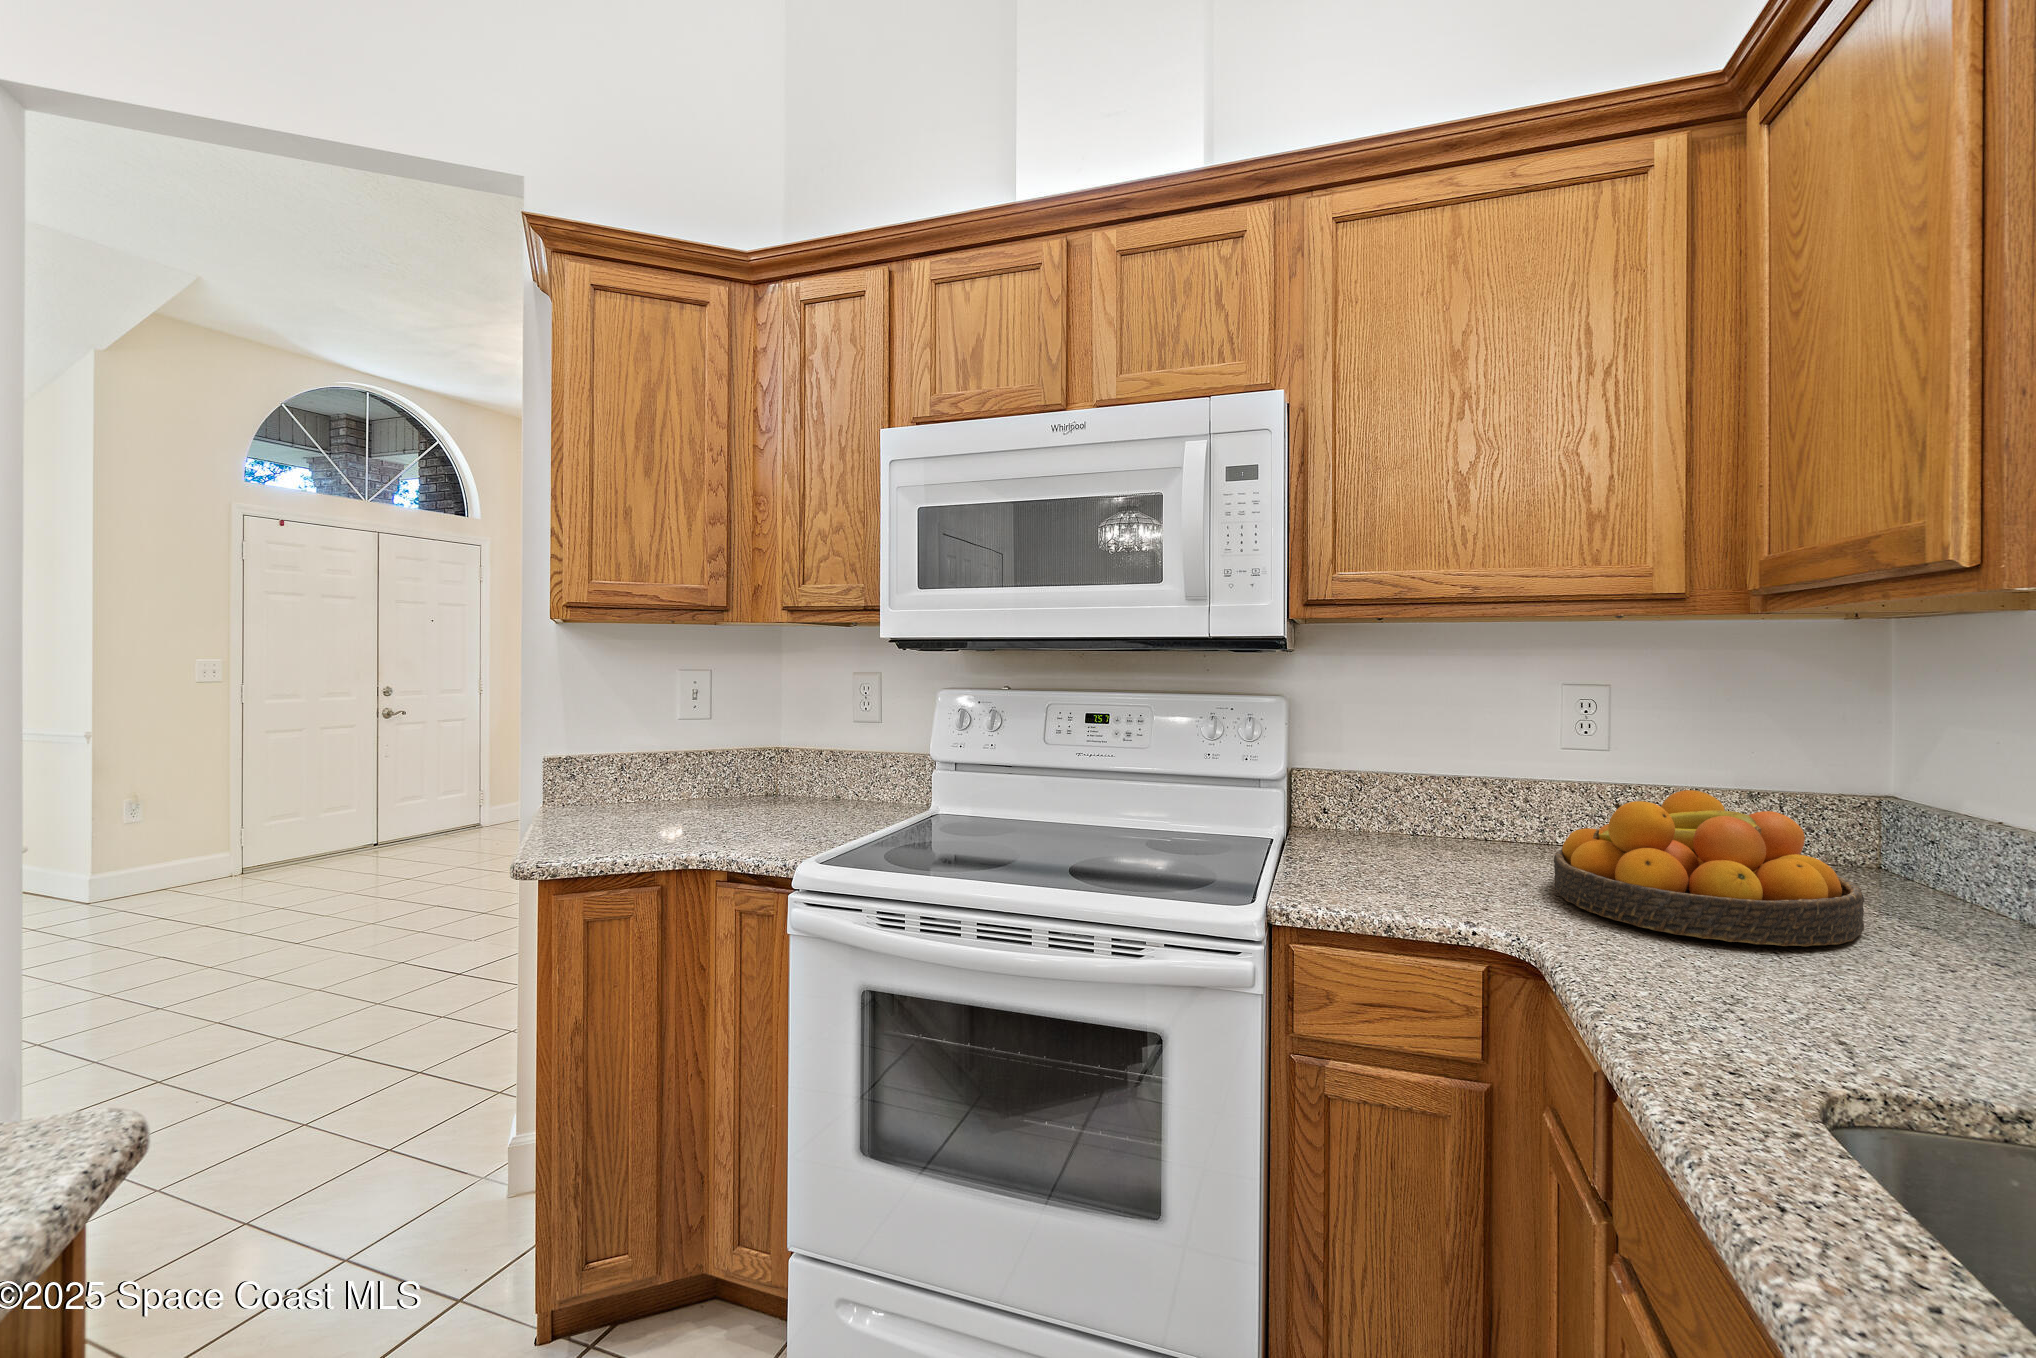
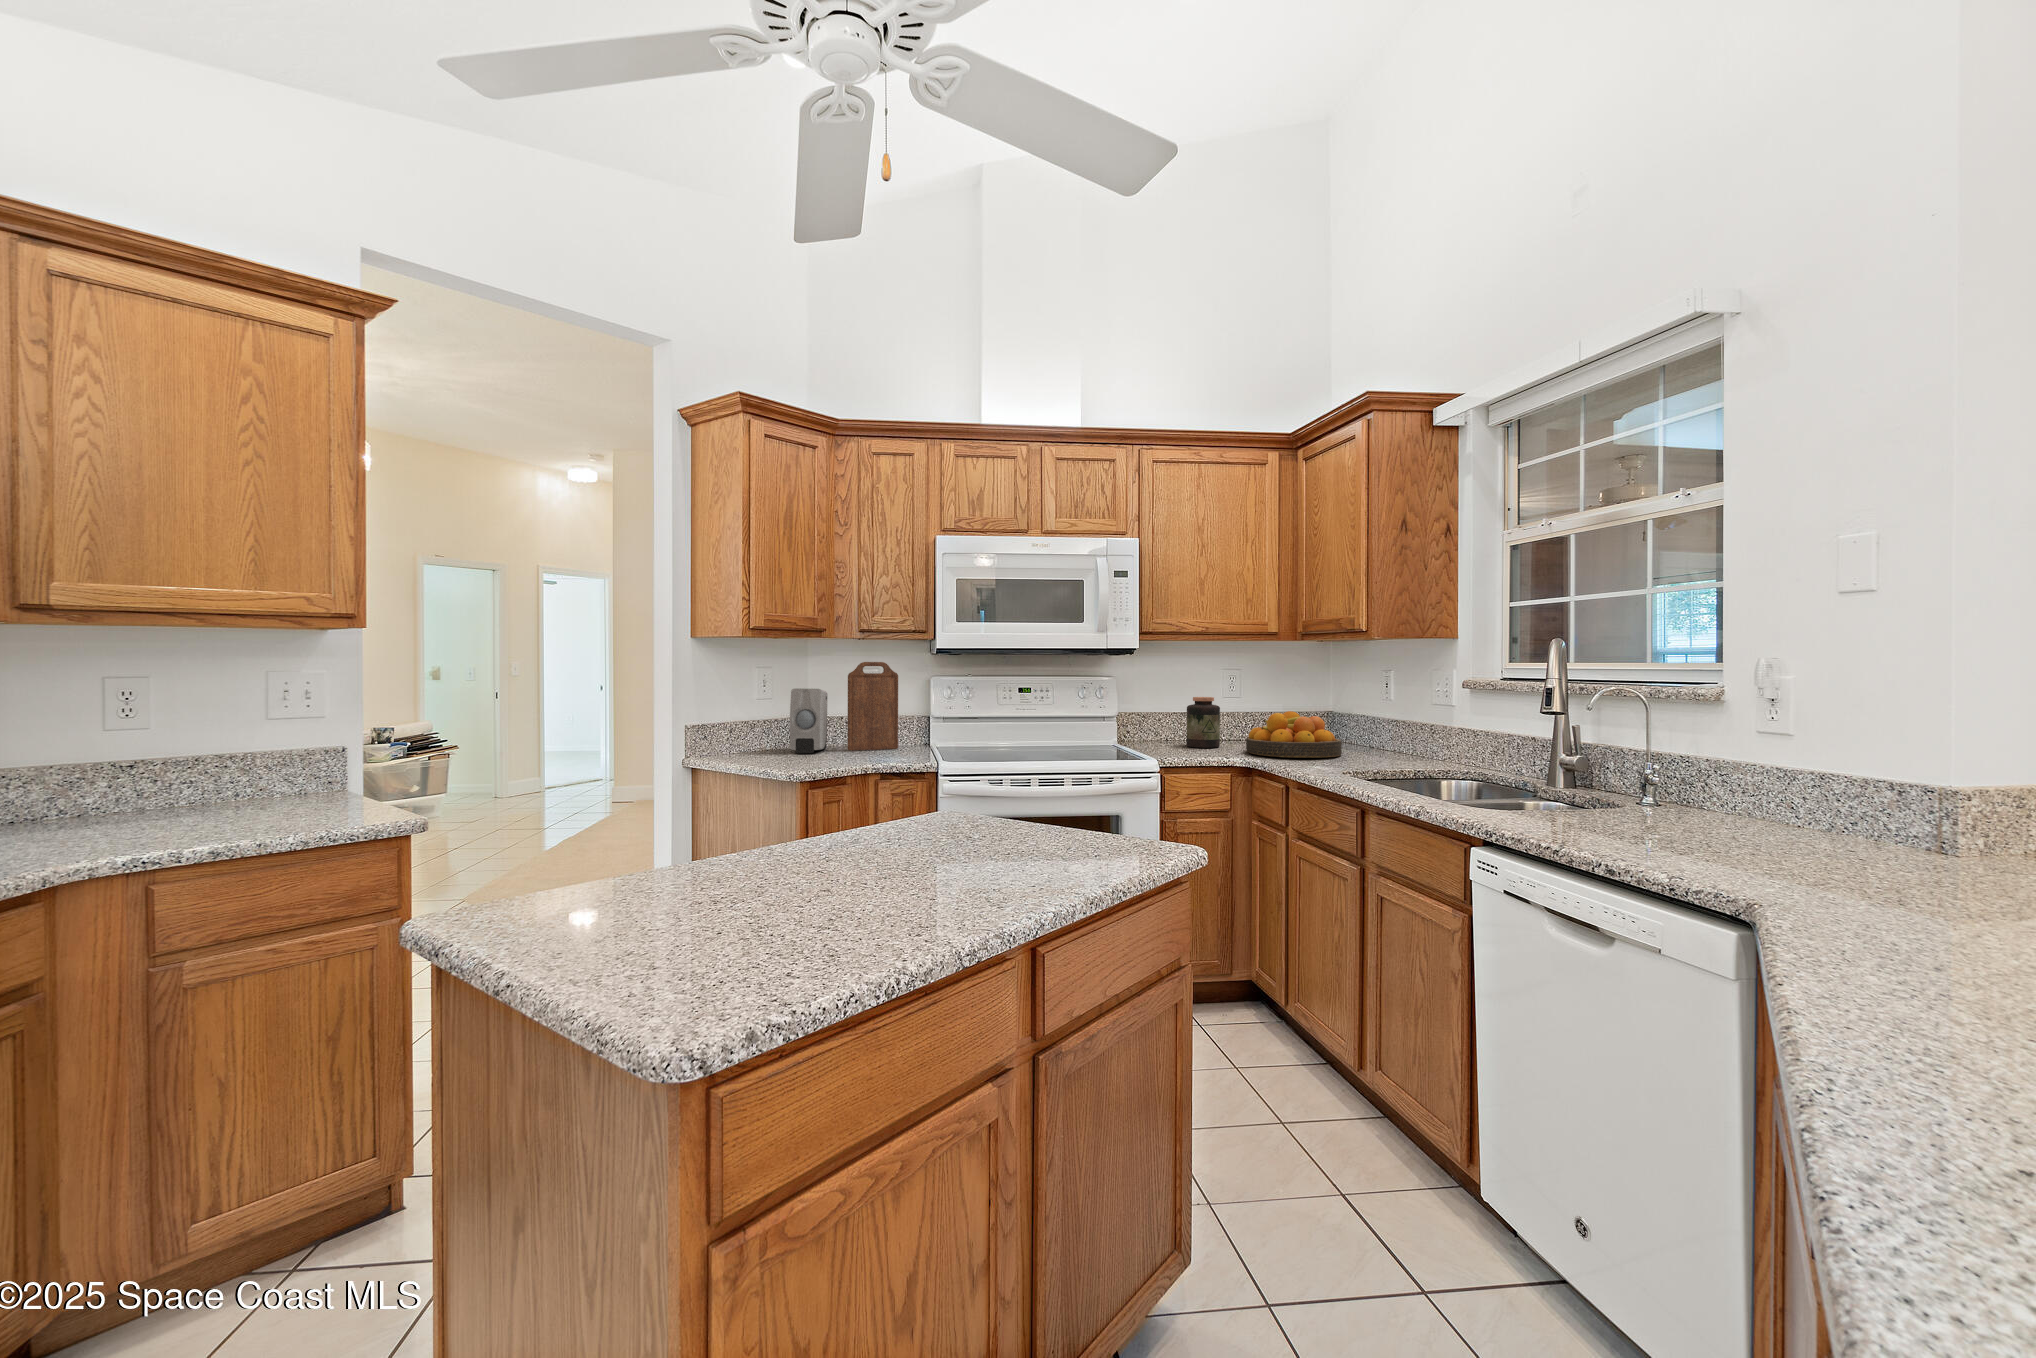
cutting board: none [784,664,872,812] -> present [847,662,898,750]
soap dispenser: none [691,708,776,816] -> present [790,688,827,753]
jar: none [1419,739,1501,859] -> present [1186,697,1220,748]

